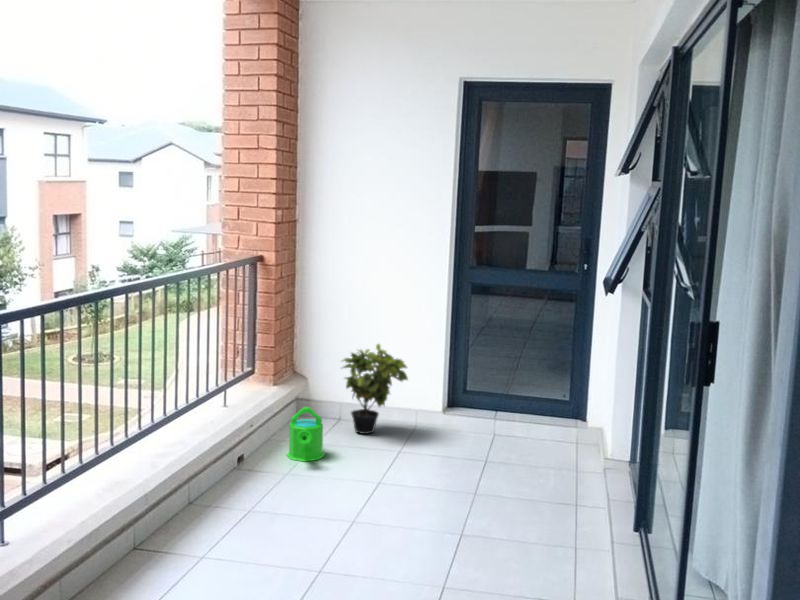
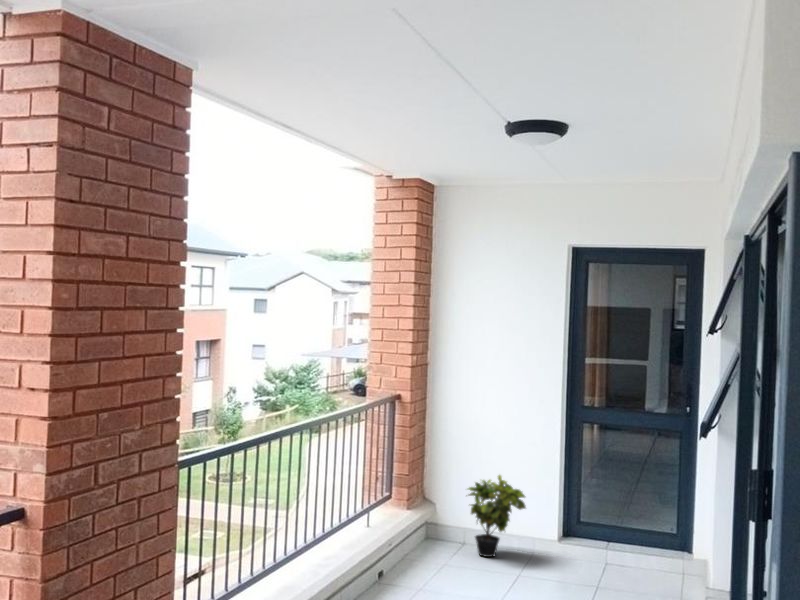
watering can: present [287,407,325,462] -> none [419,529,453,578]

